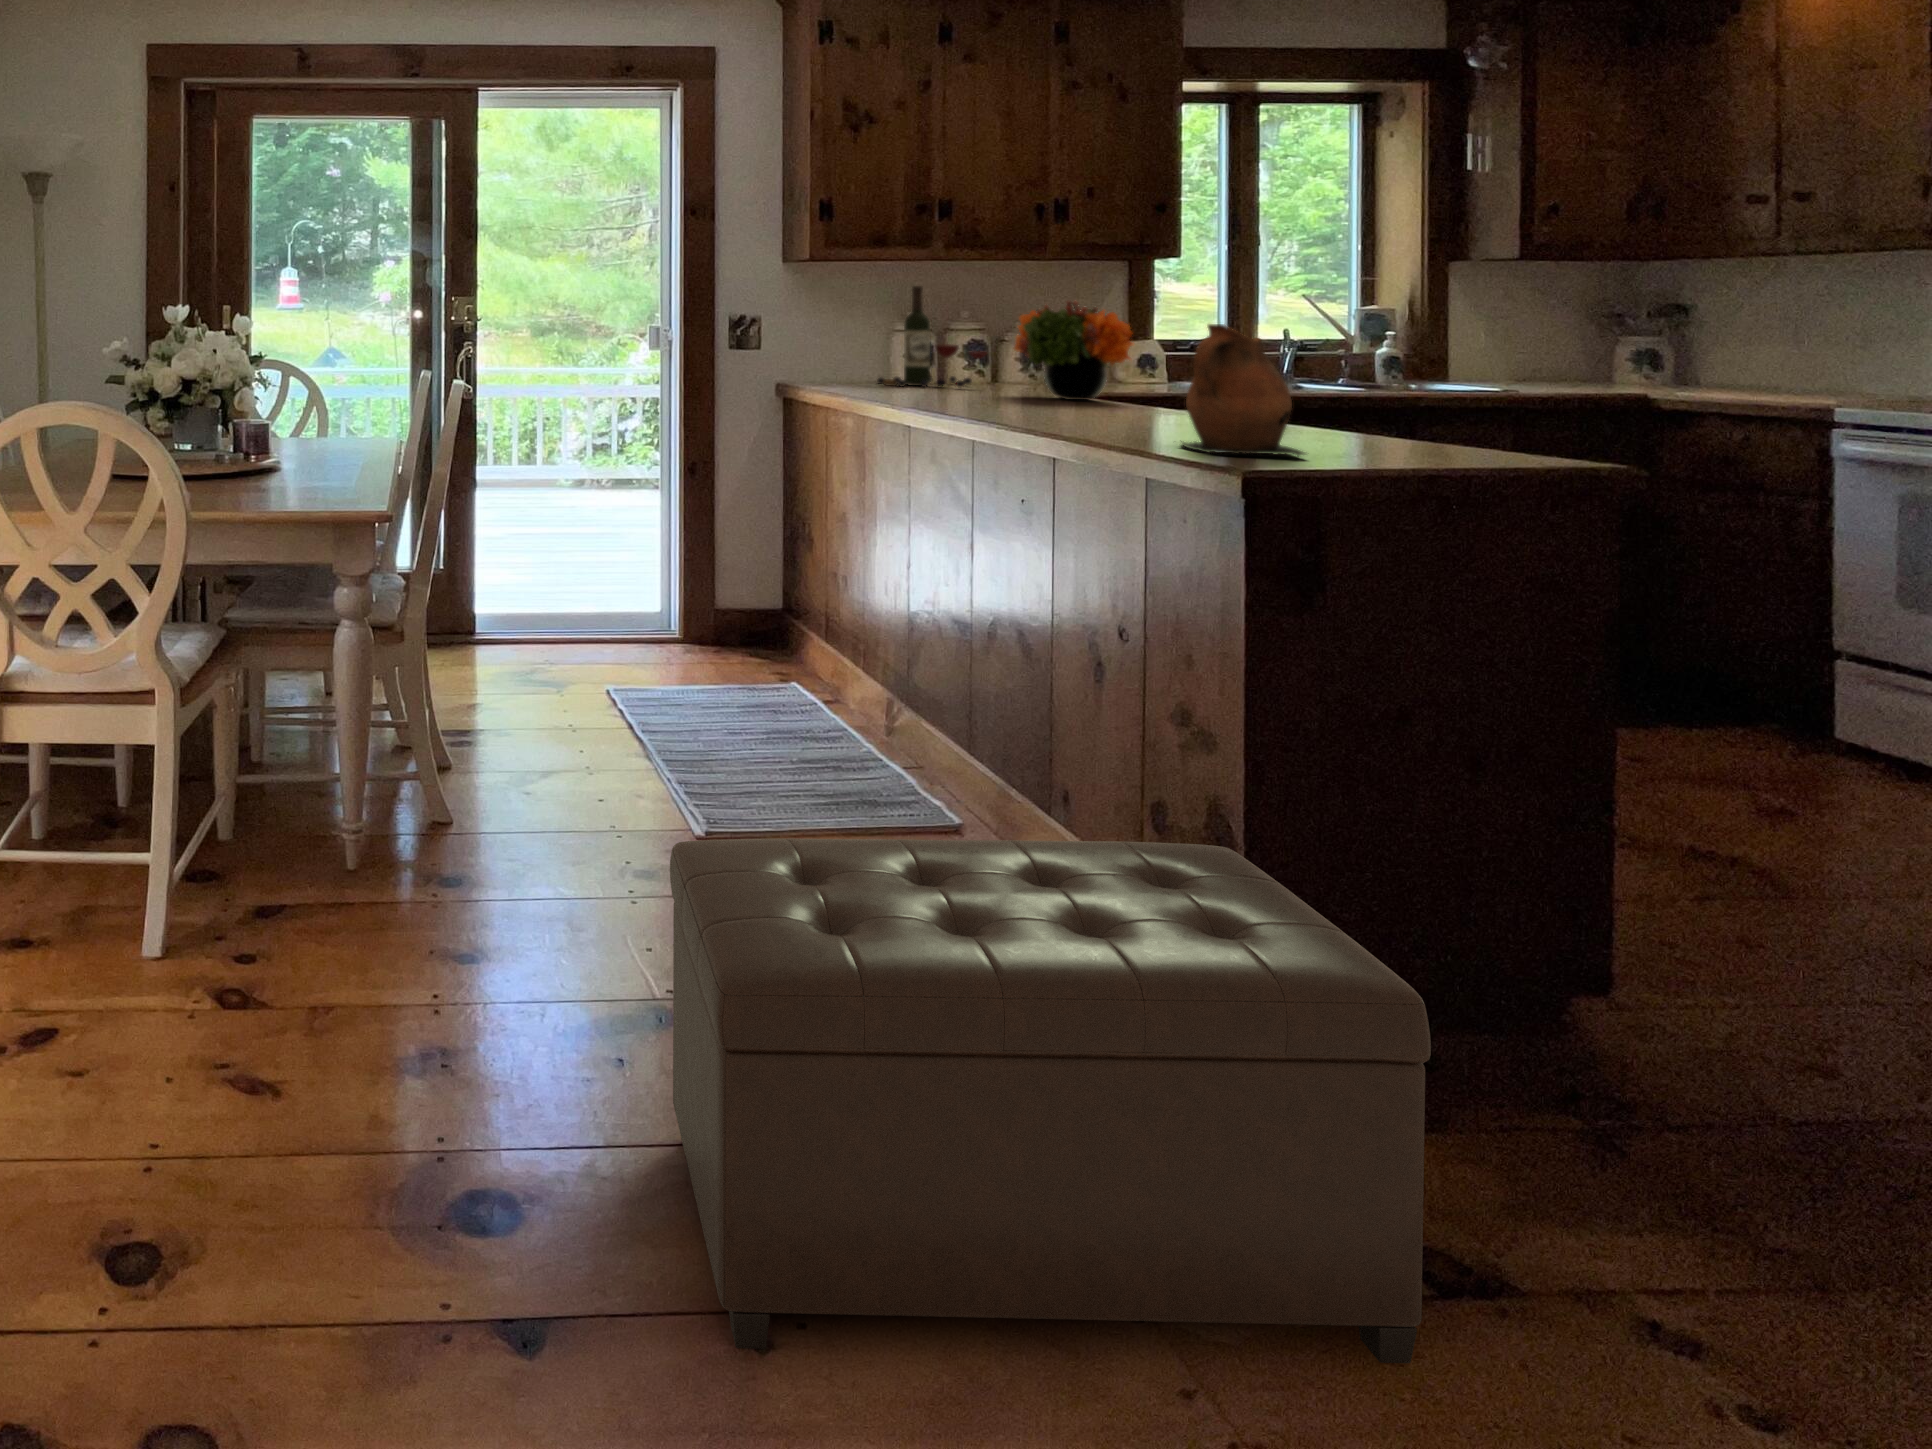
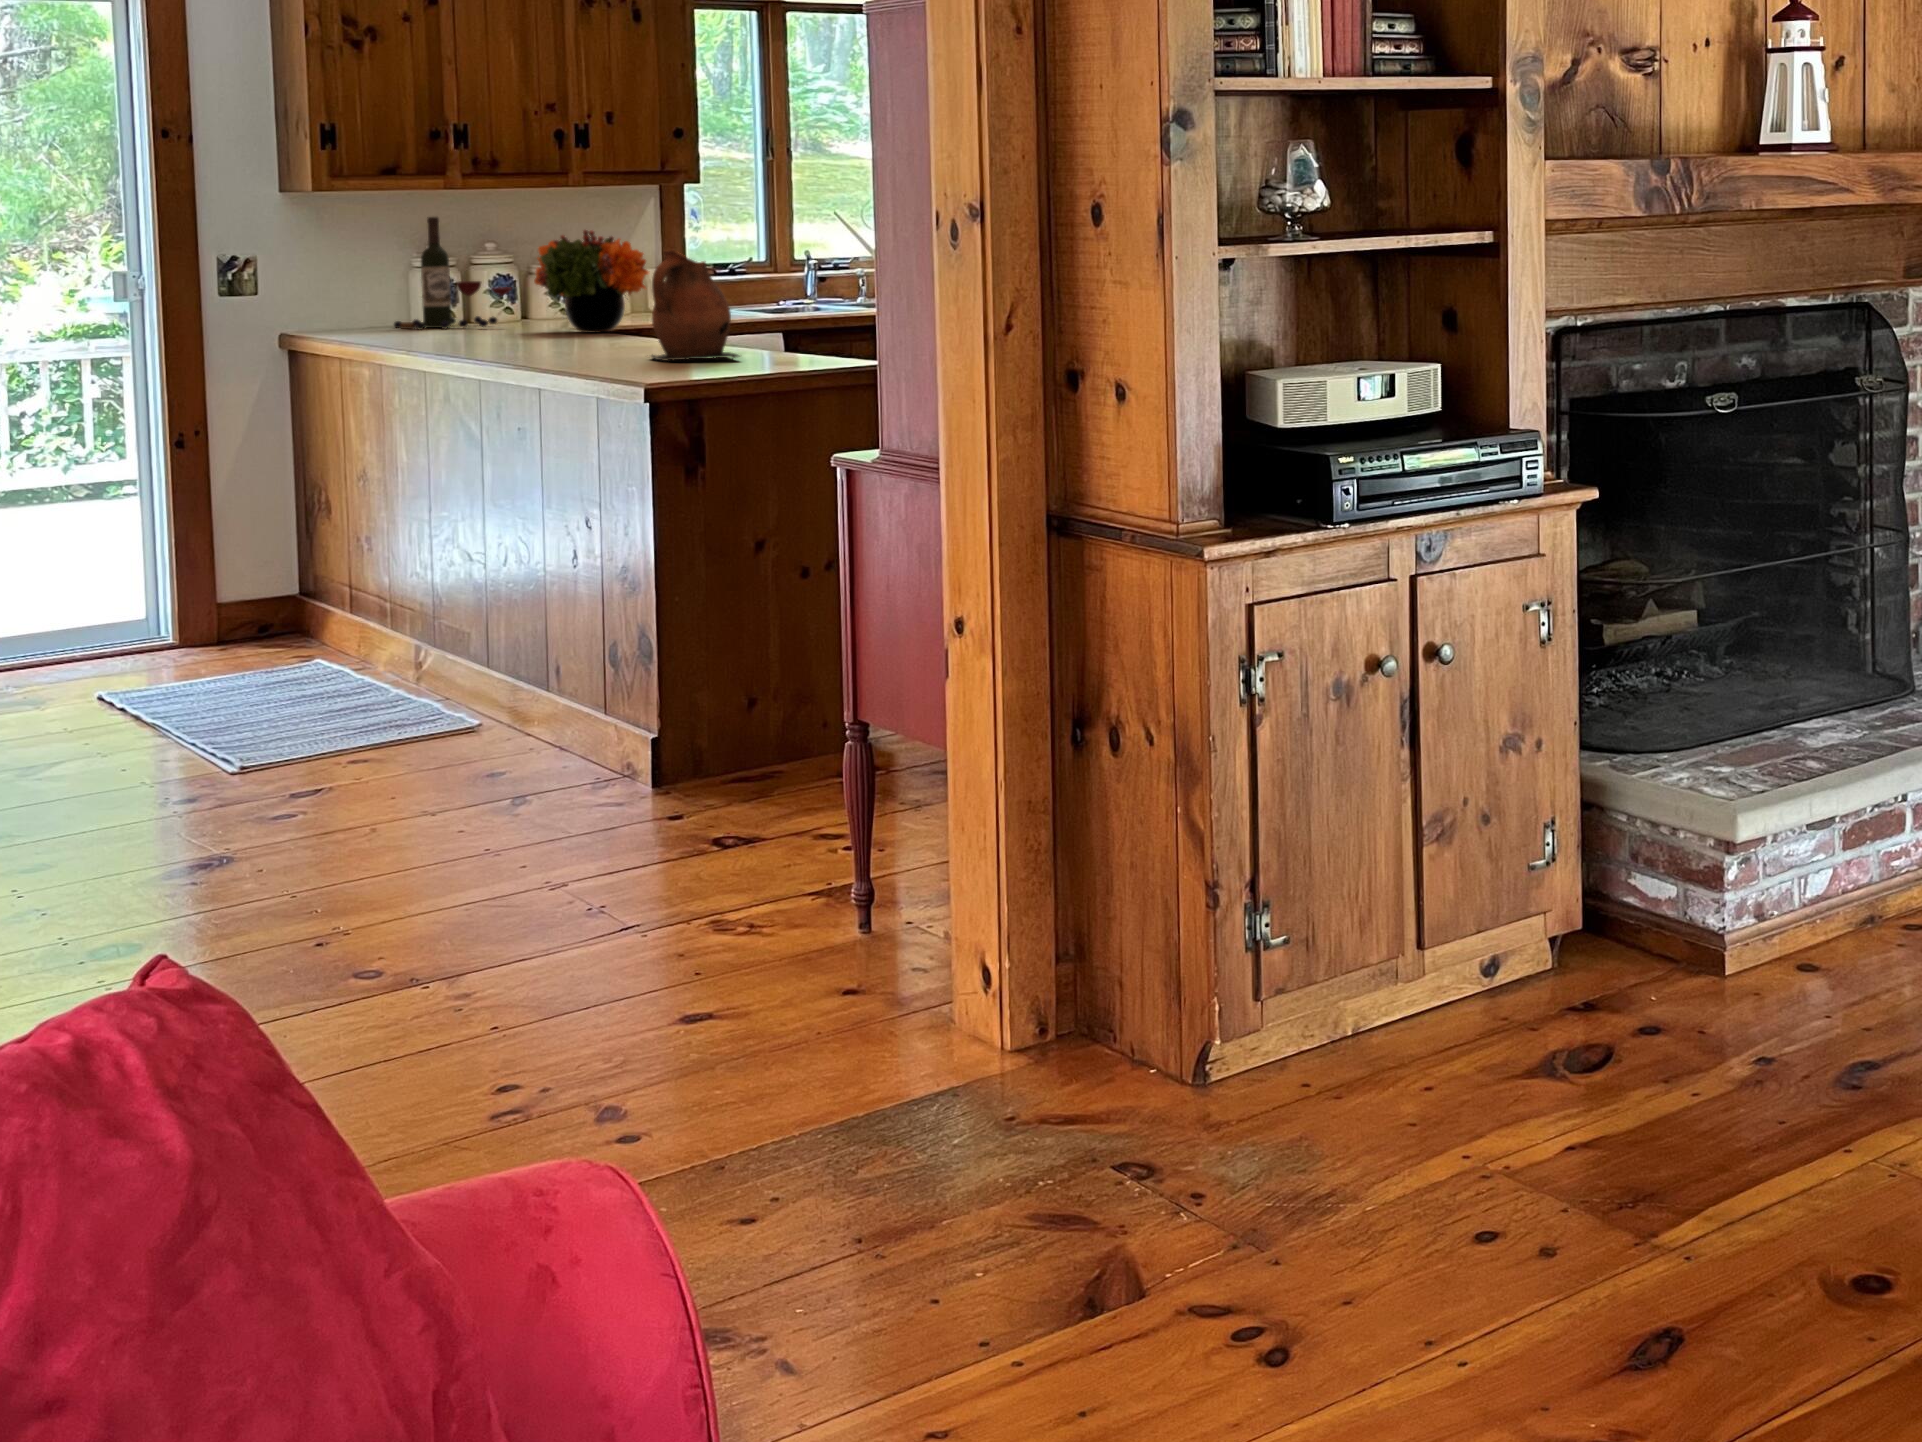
ottoman: present [670,838,1431,1363] -> none [221,622,720,958]

